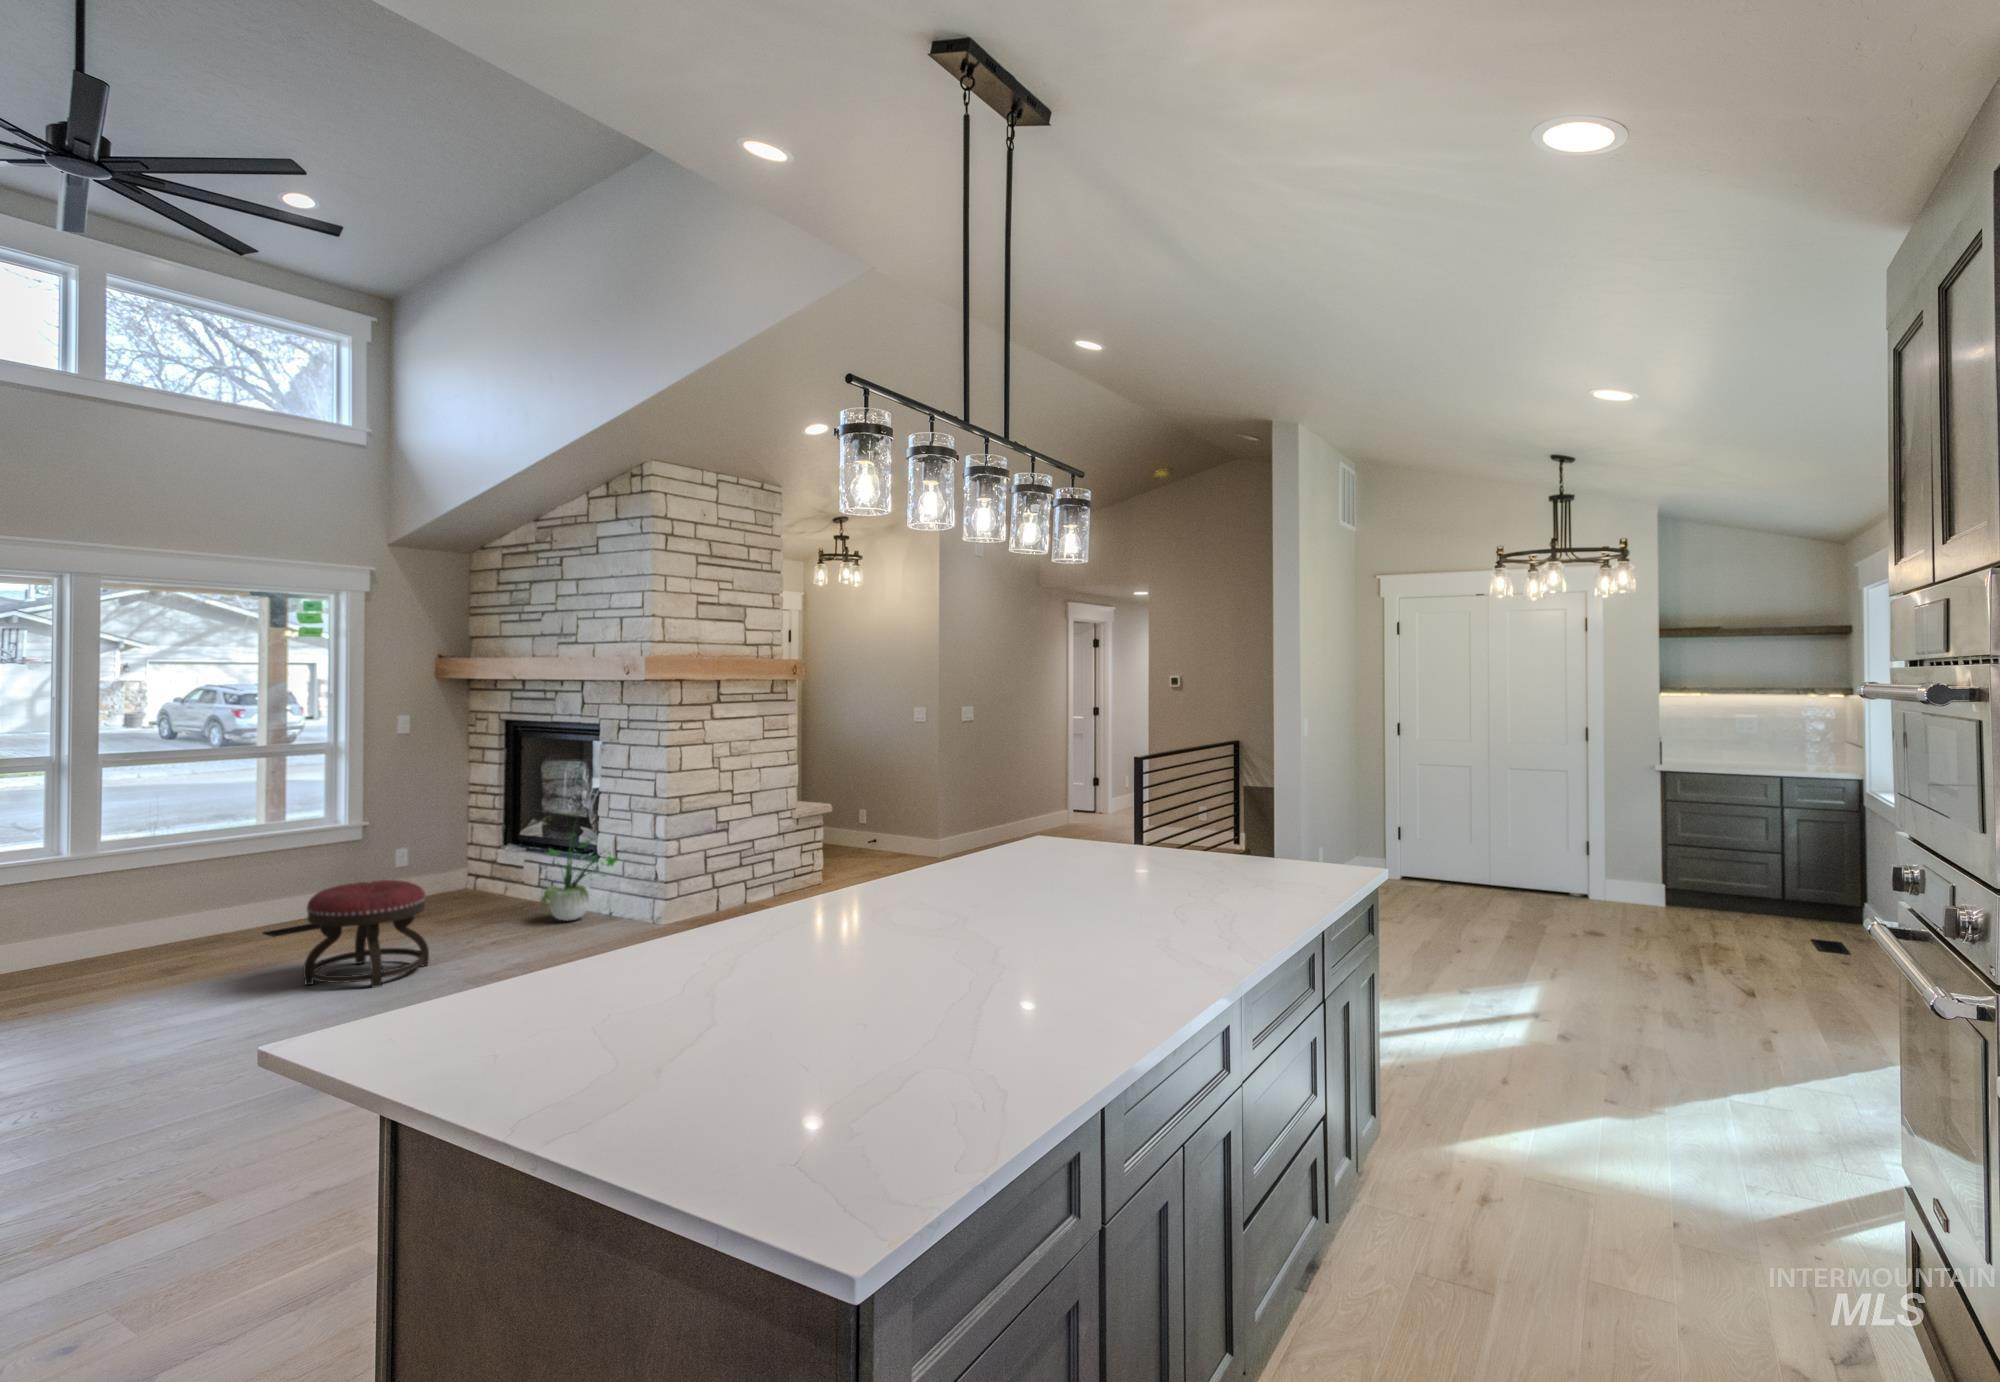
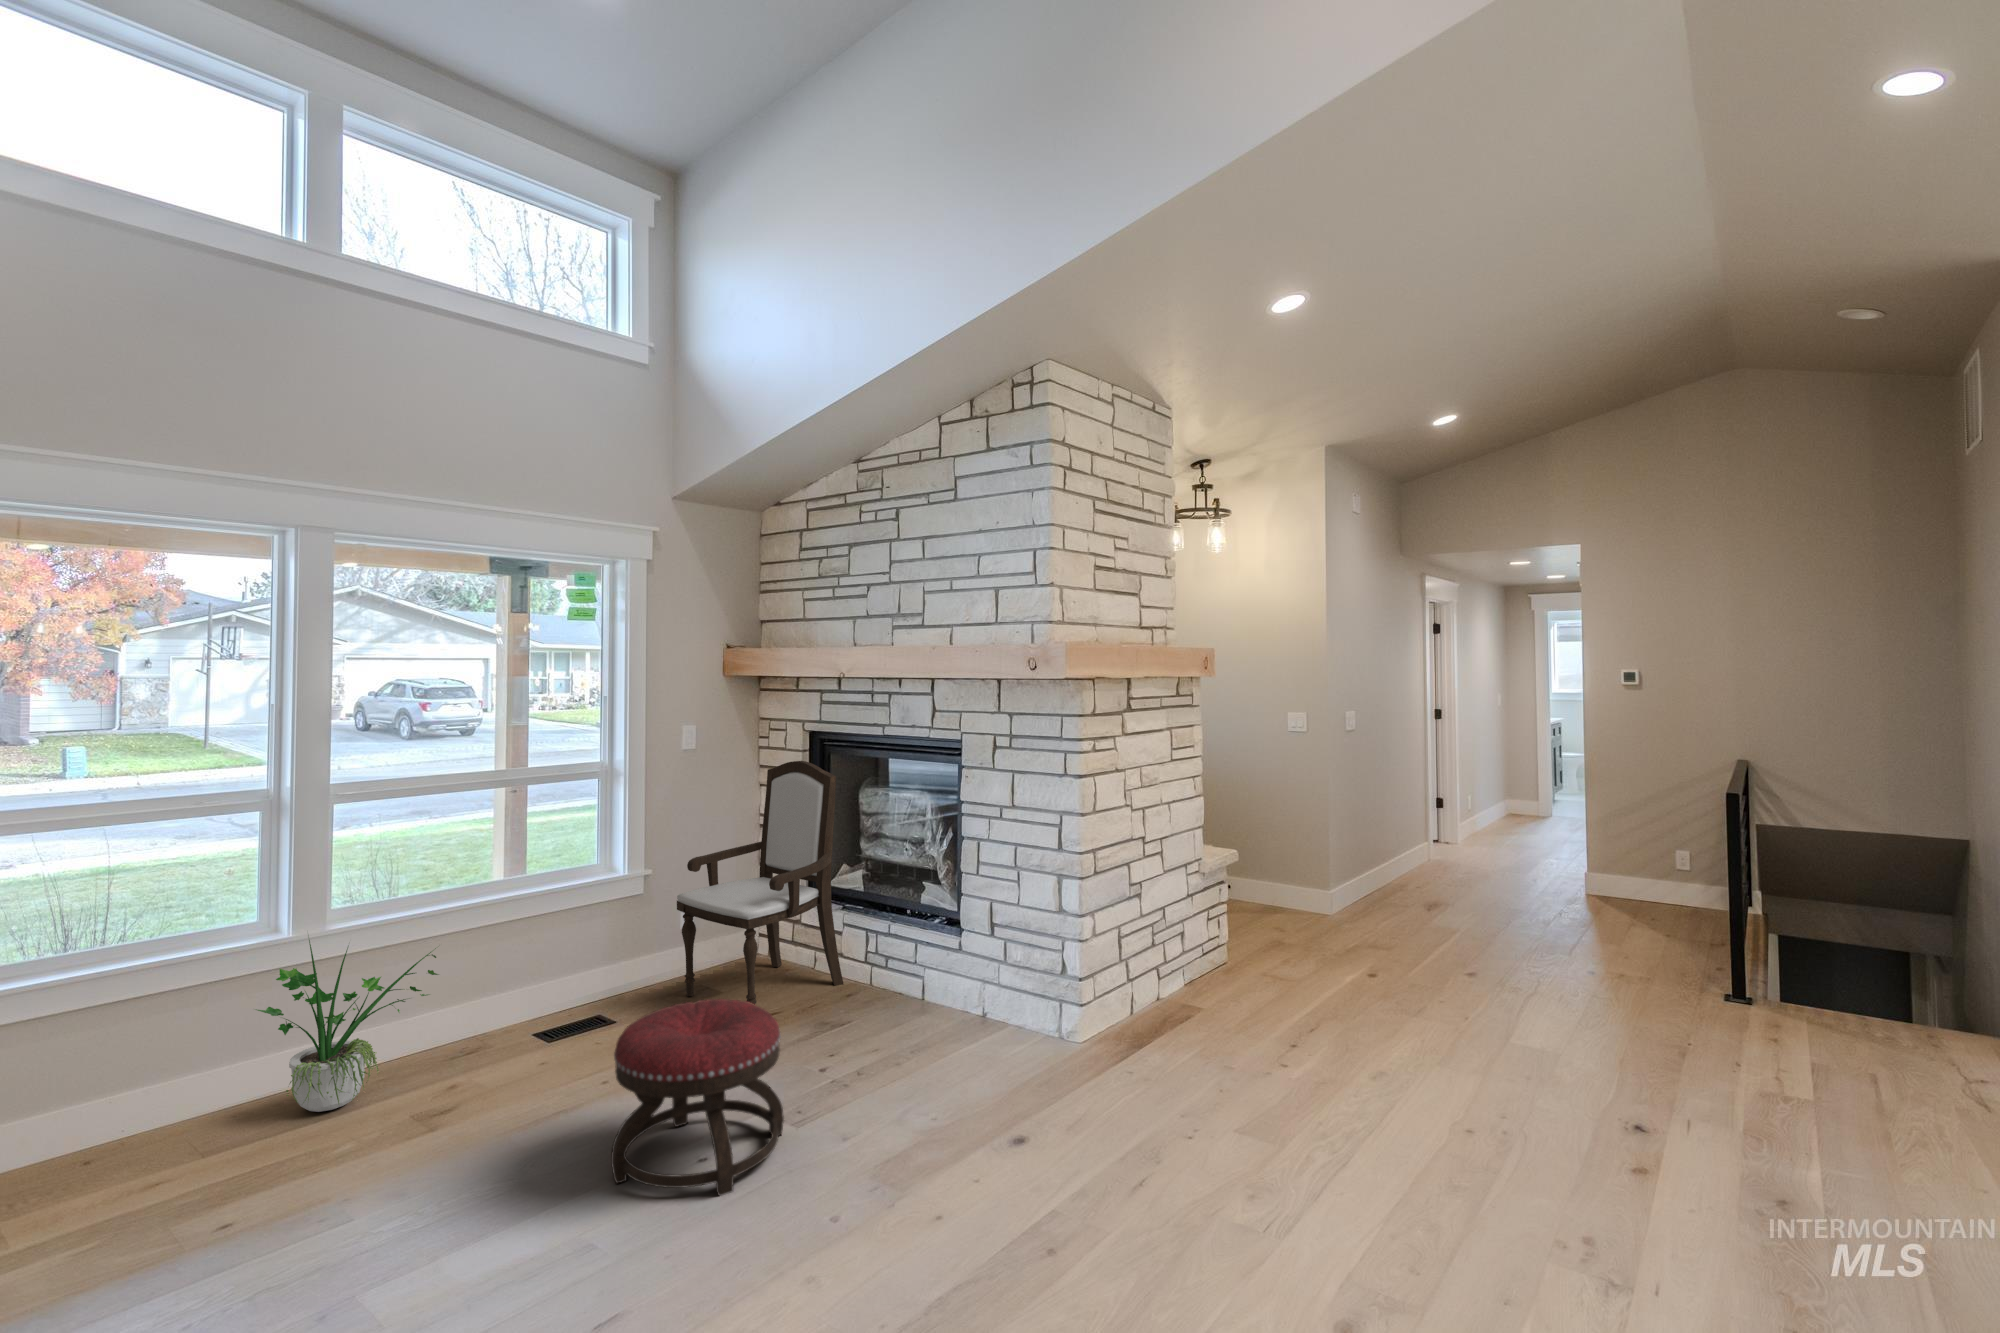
armchair: none [388,739,520,920] -> present [677,761,843,1004]
potted plant: present [541,833,618,921] -> present [256,940,438,1112]

